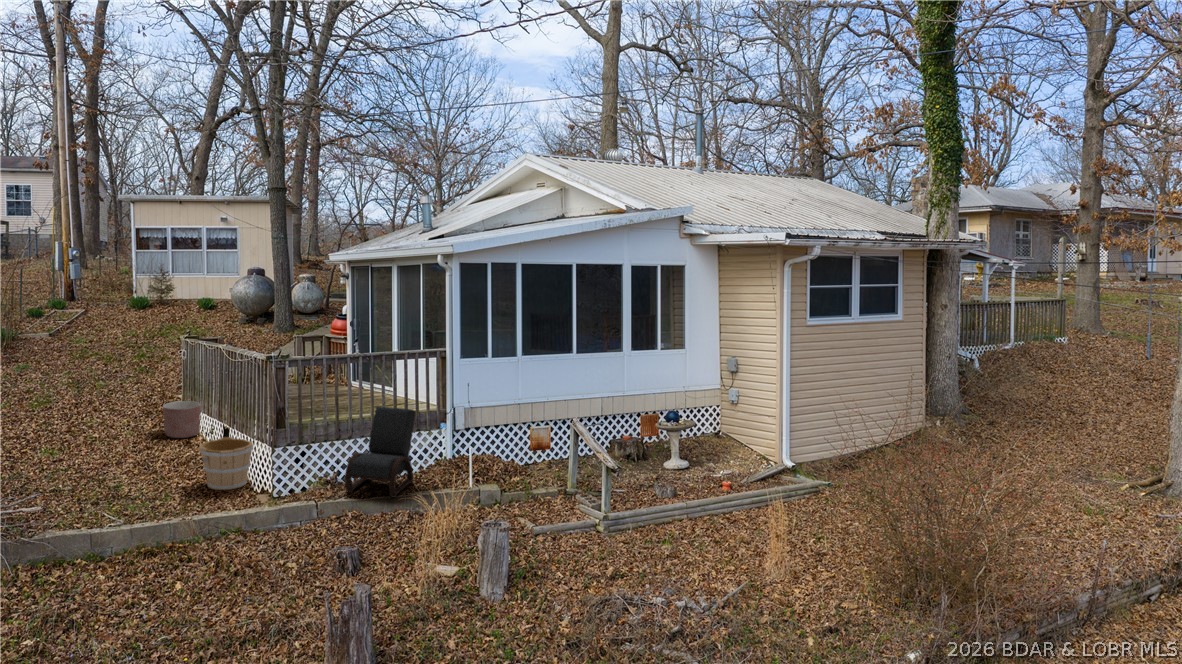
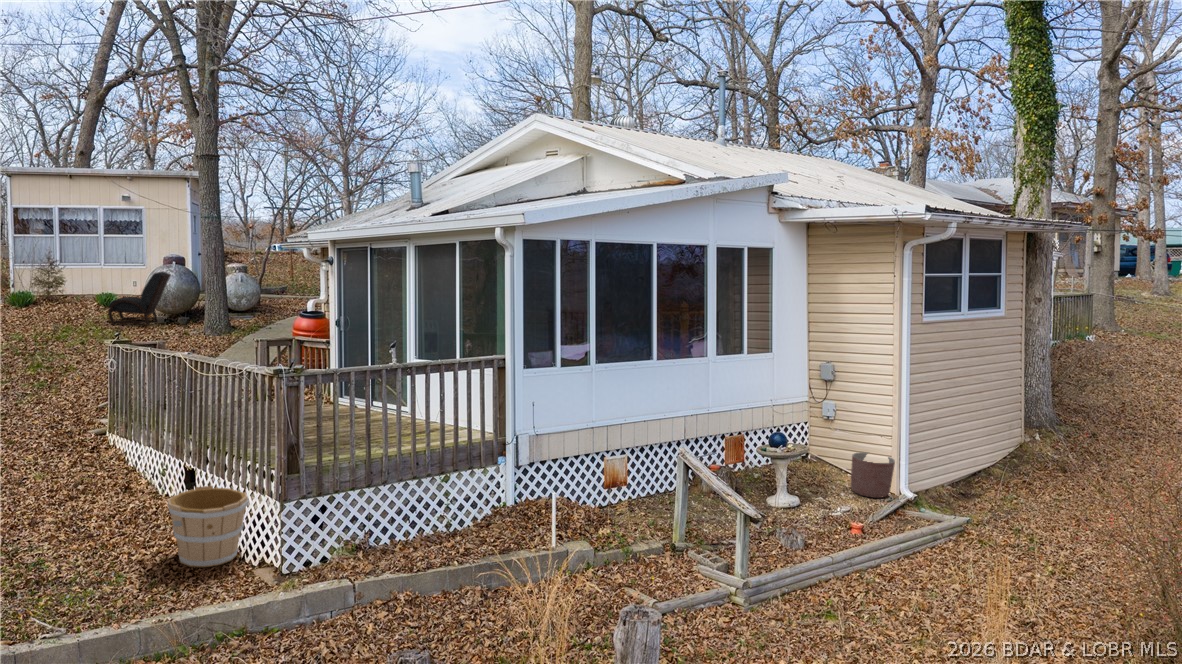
planter: present [163,401,201,438] -> present [851,452,895,498]
lounge chair: present [345,406,416,497] -> present [108,271,170,325]

